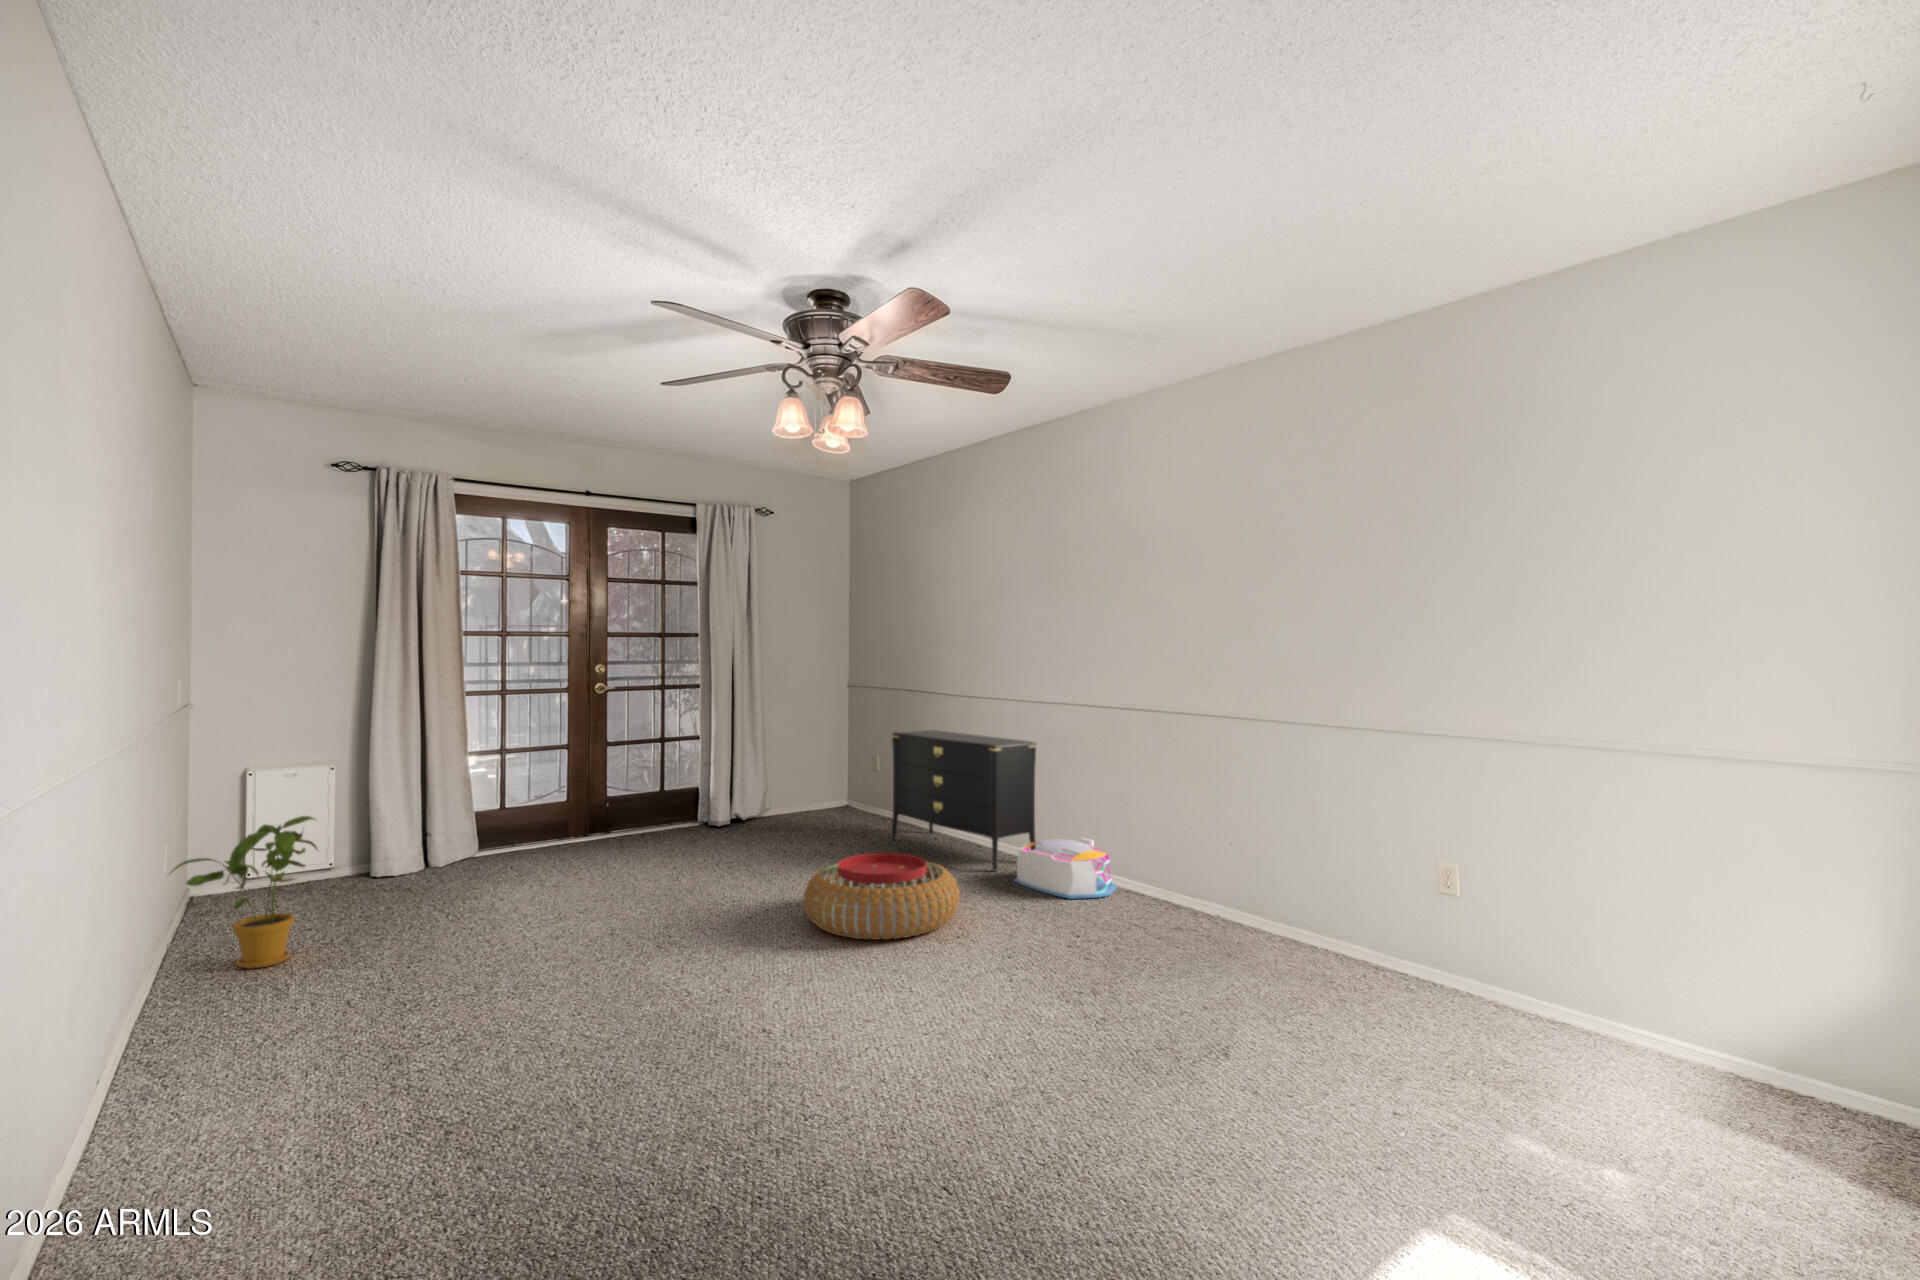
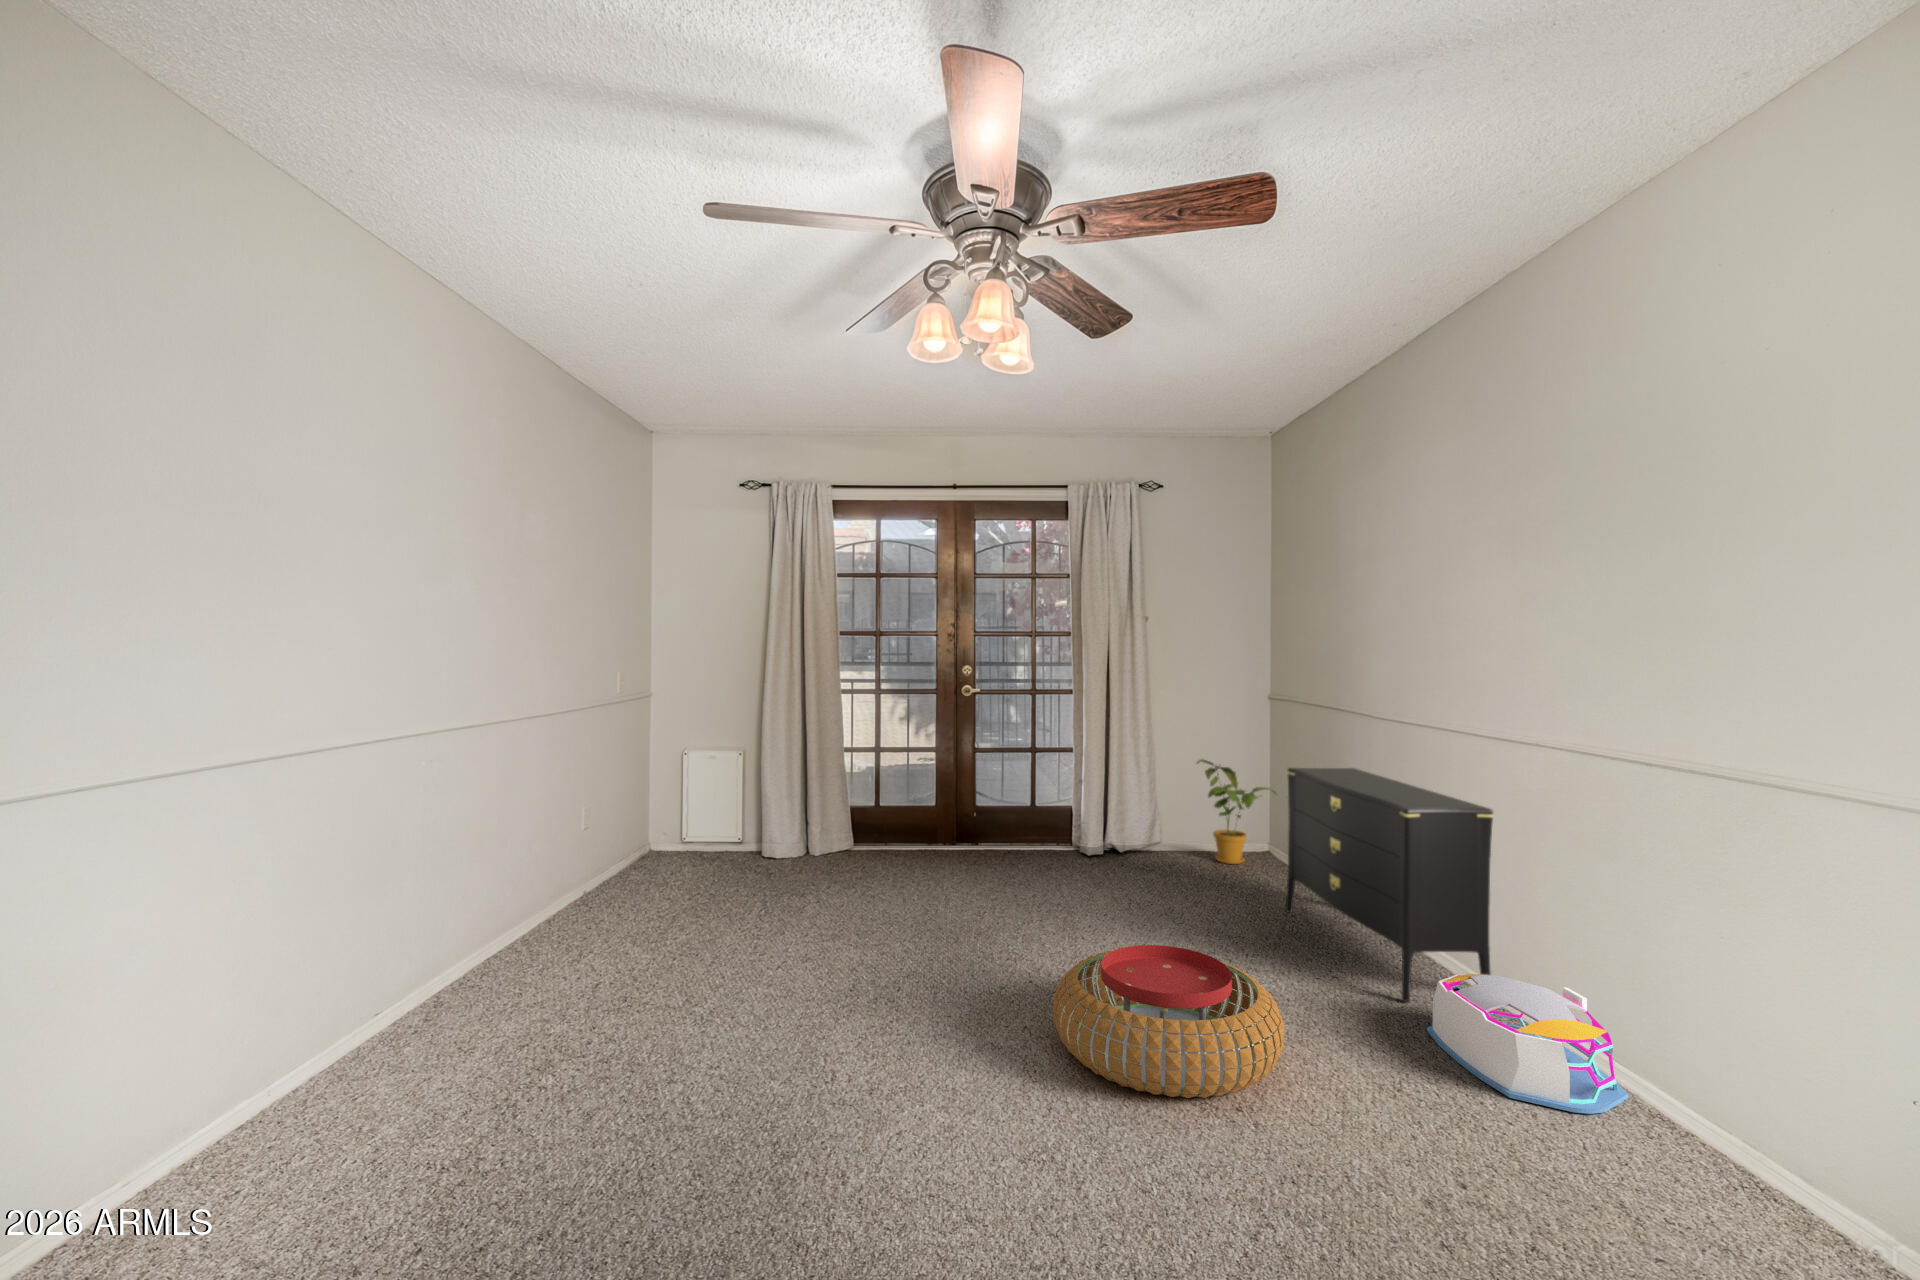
house plant: present [173,816,317,969] -> present [1197,759,1275,864]

